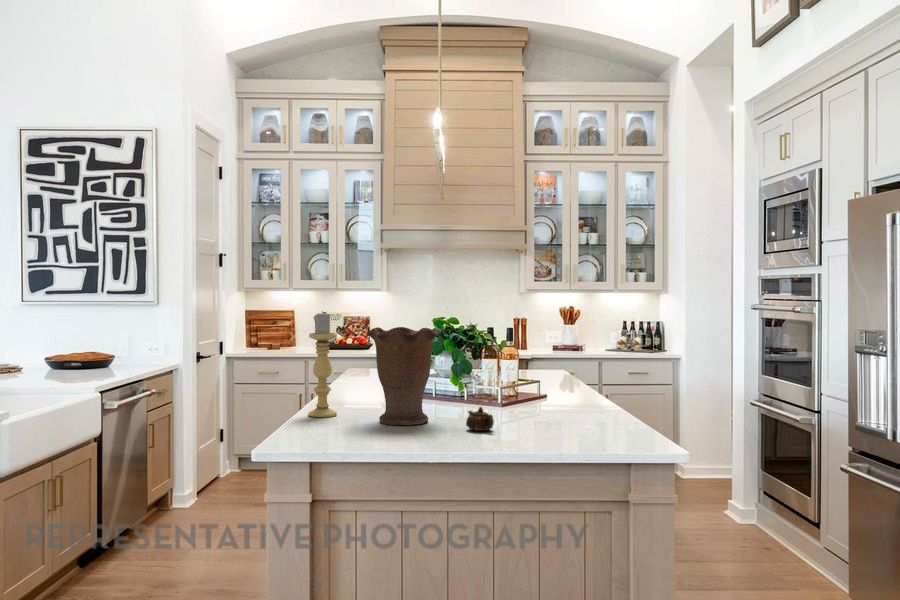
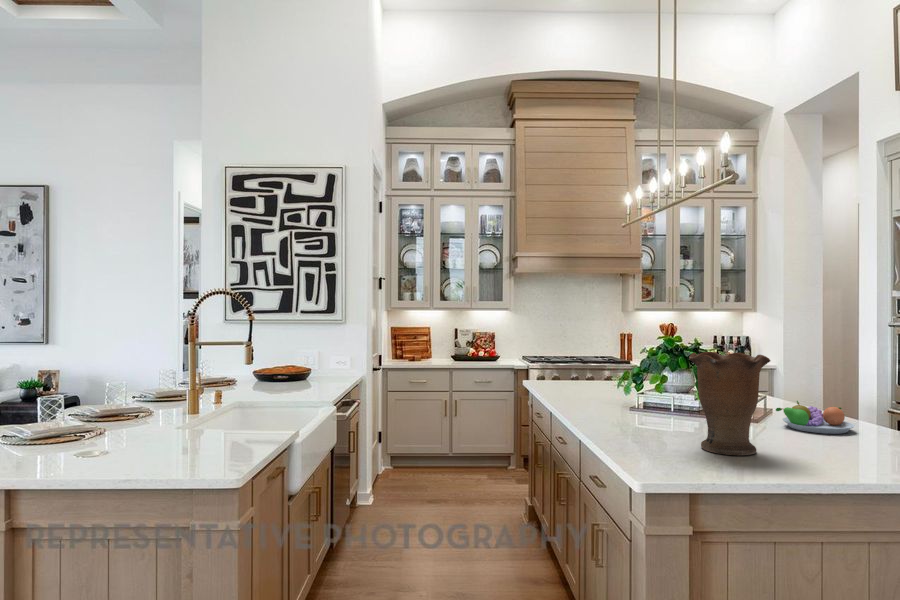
candle holder: present [308,311,337,417] -> none [613,335,643,444]
fruit bowl: none [506,379,575,410] -> present [776,401,855,434]
teapot: present [466,407,494,431] -> none [813,438,859,464]

